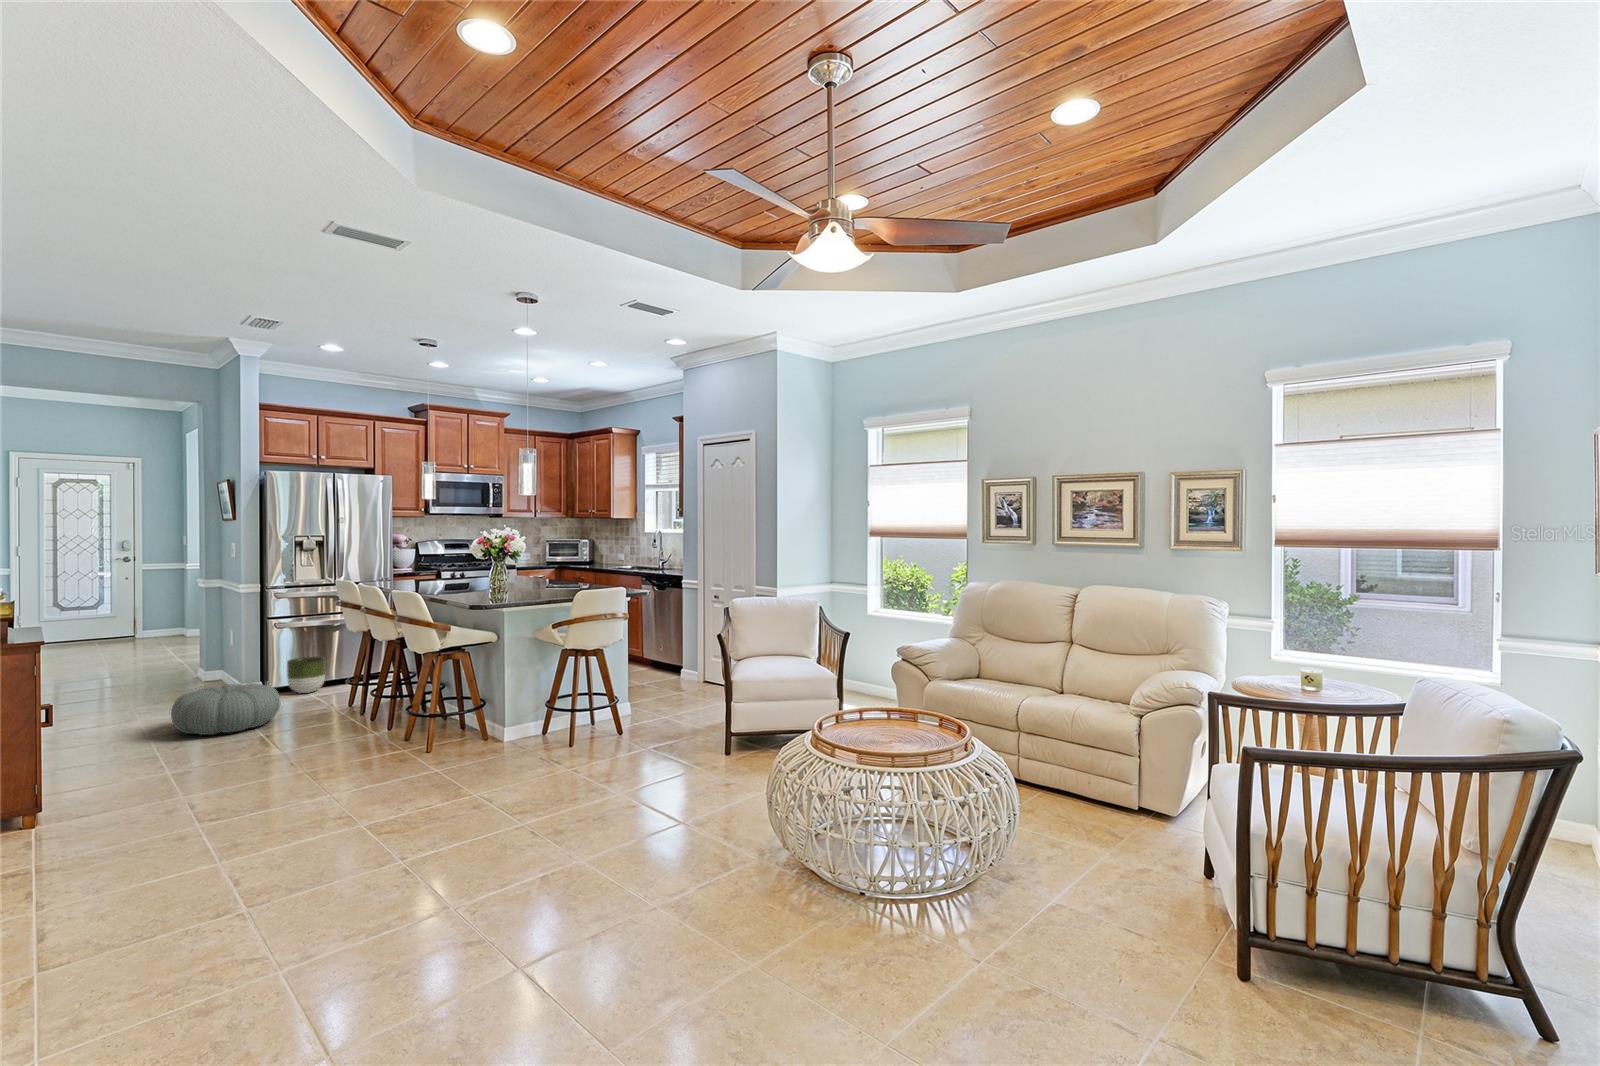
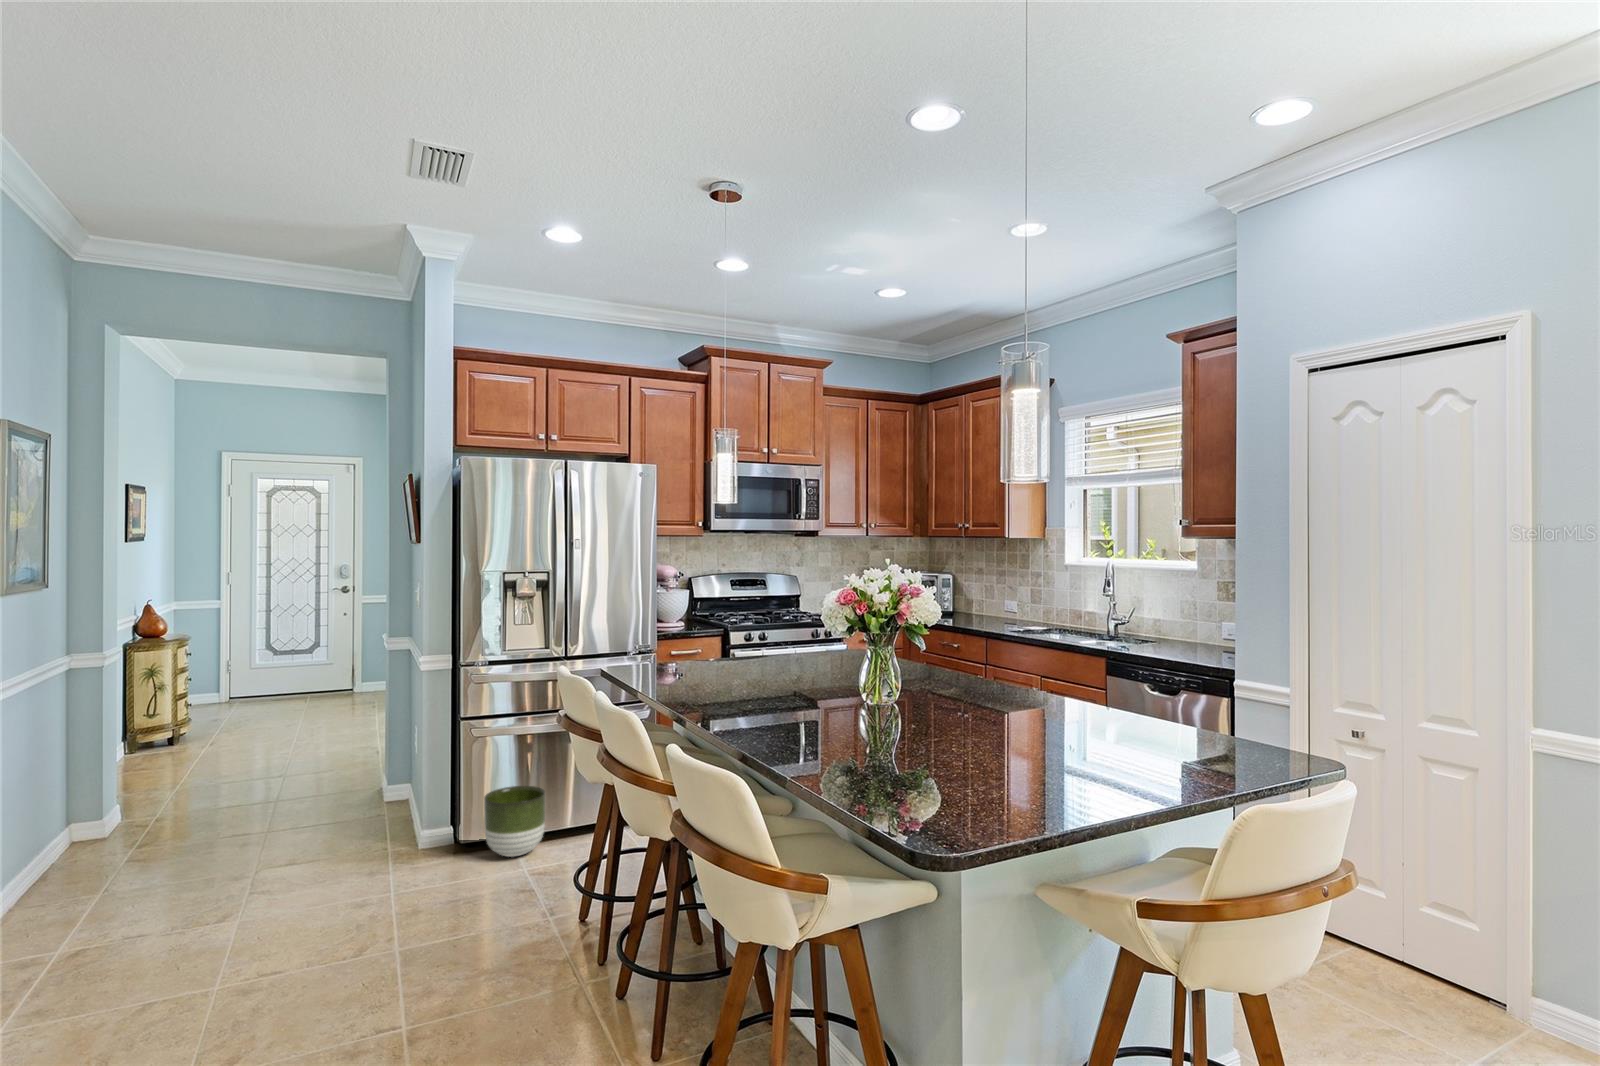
pouf: present [171,683,280,735] -> none [241,869,447,1005]

